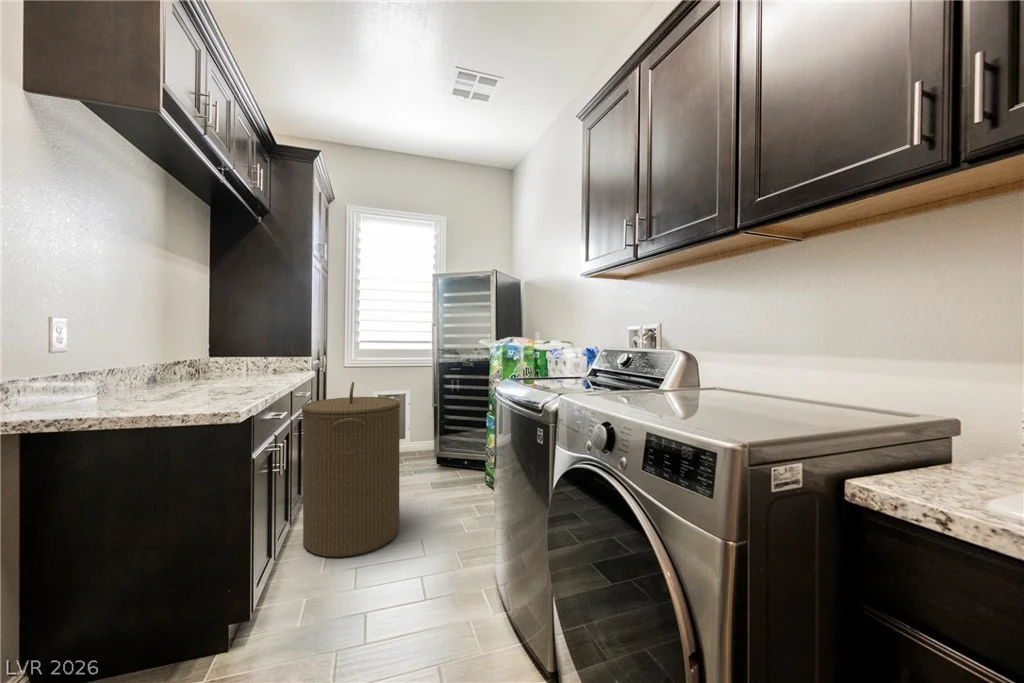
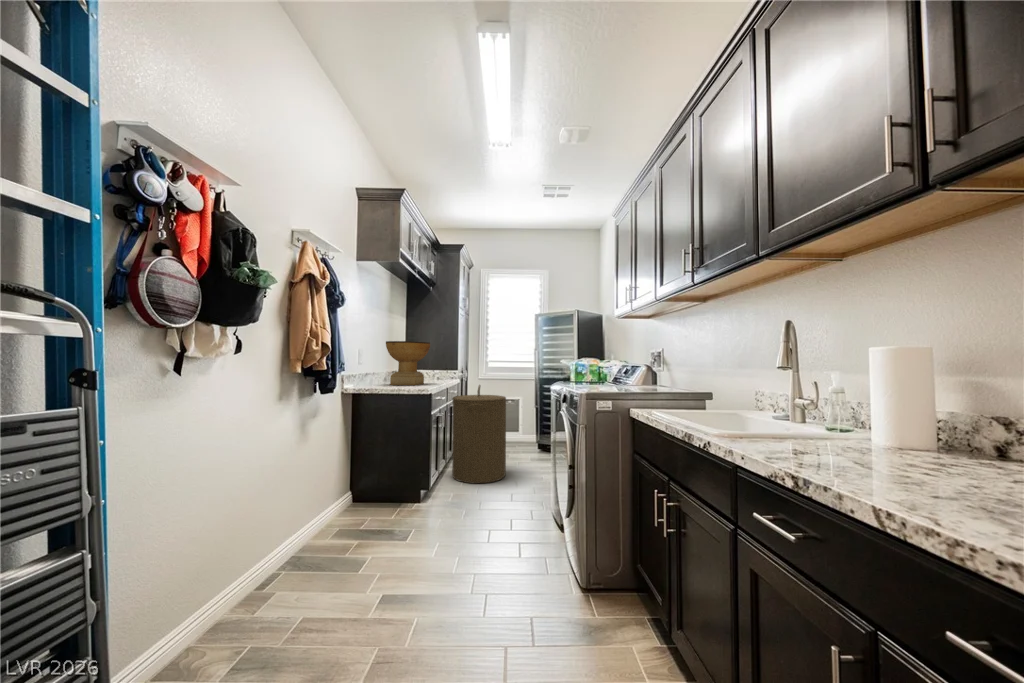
decorative bowl: none [151,302,255,391] -> present [386,341,430,385]

